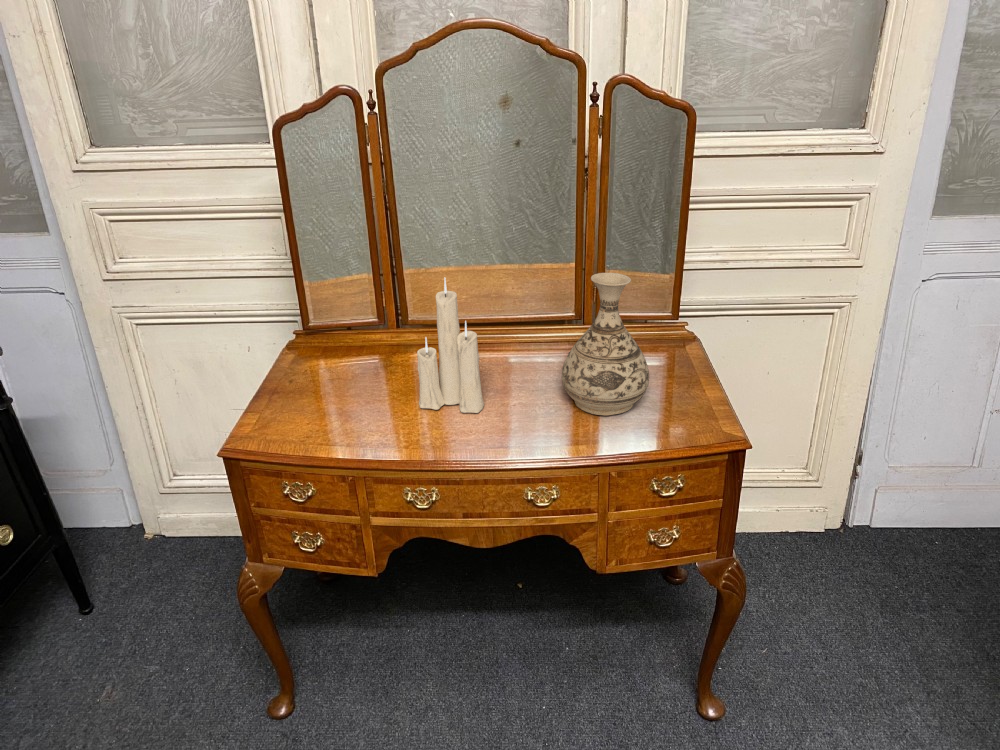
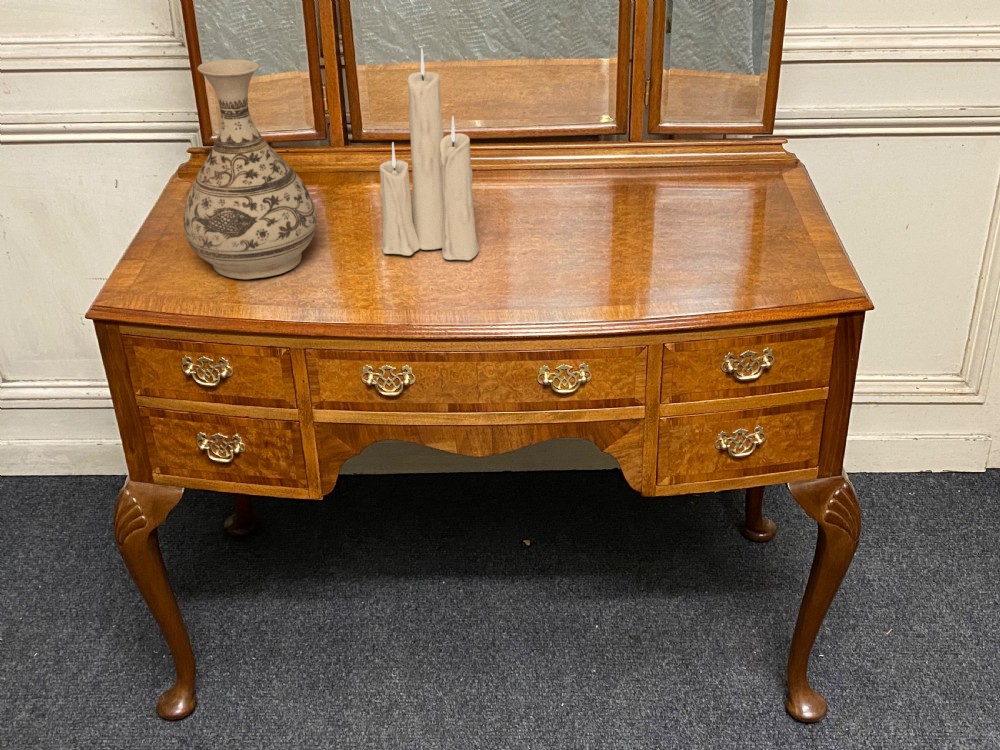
vase: present [562,273,649,415] -> present [184,59,317,279]

